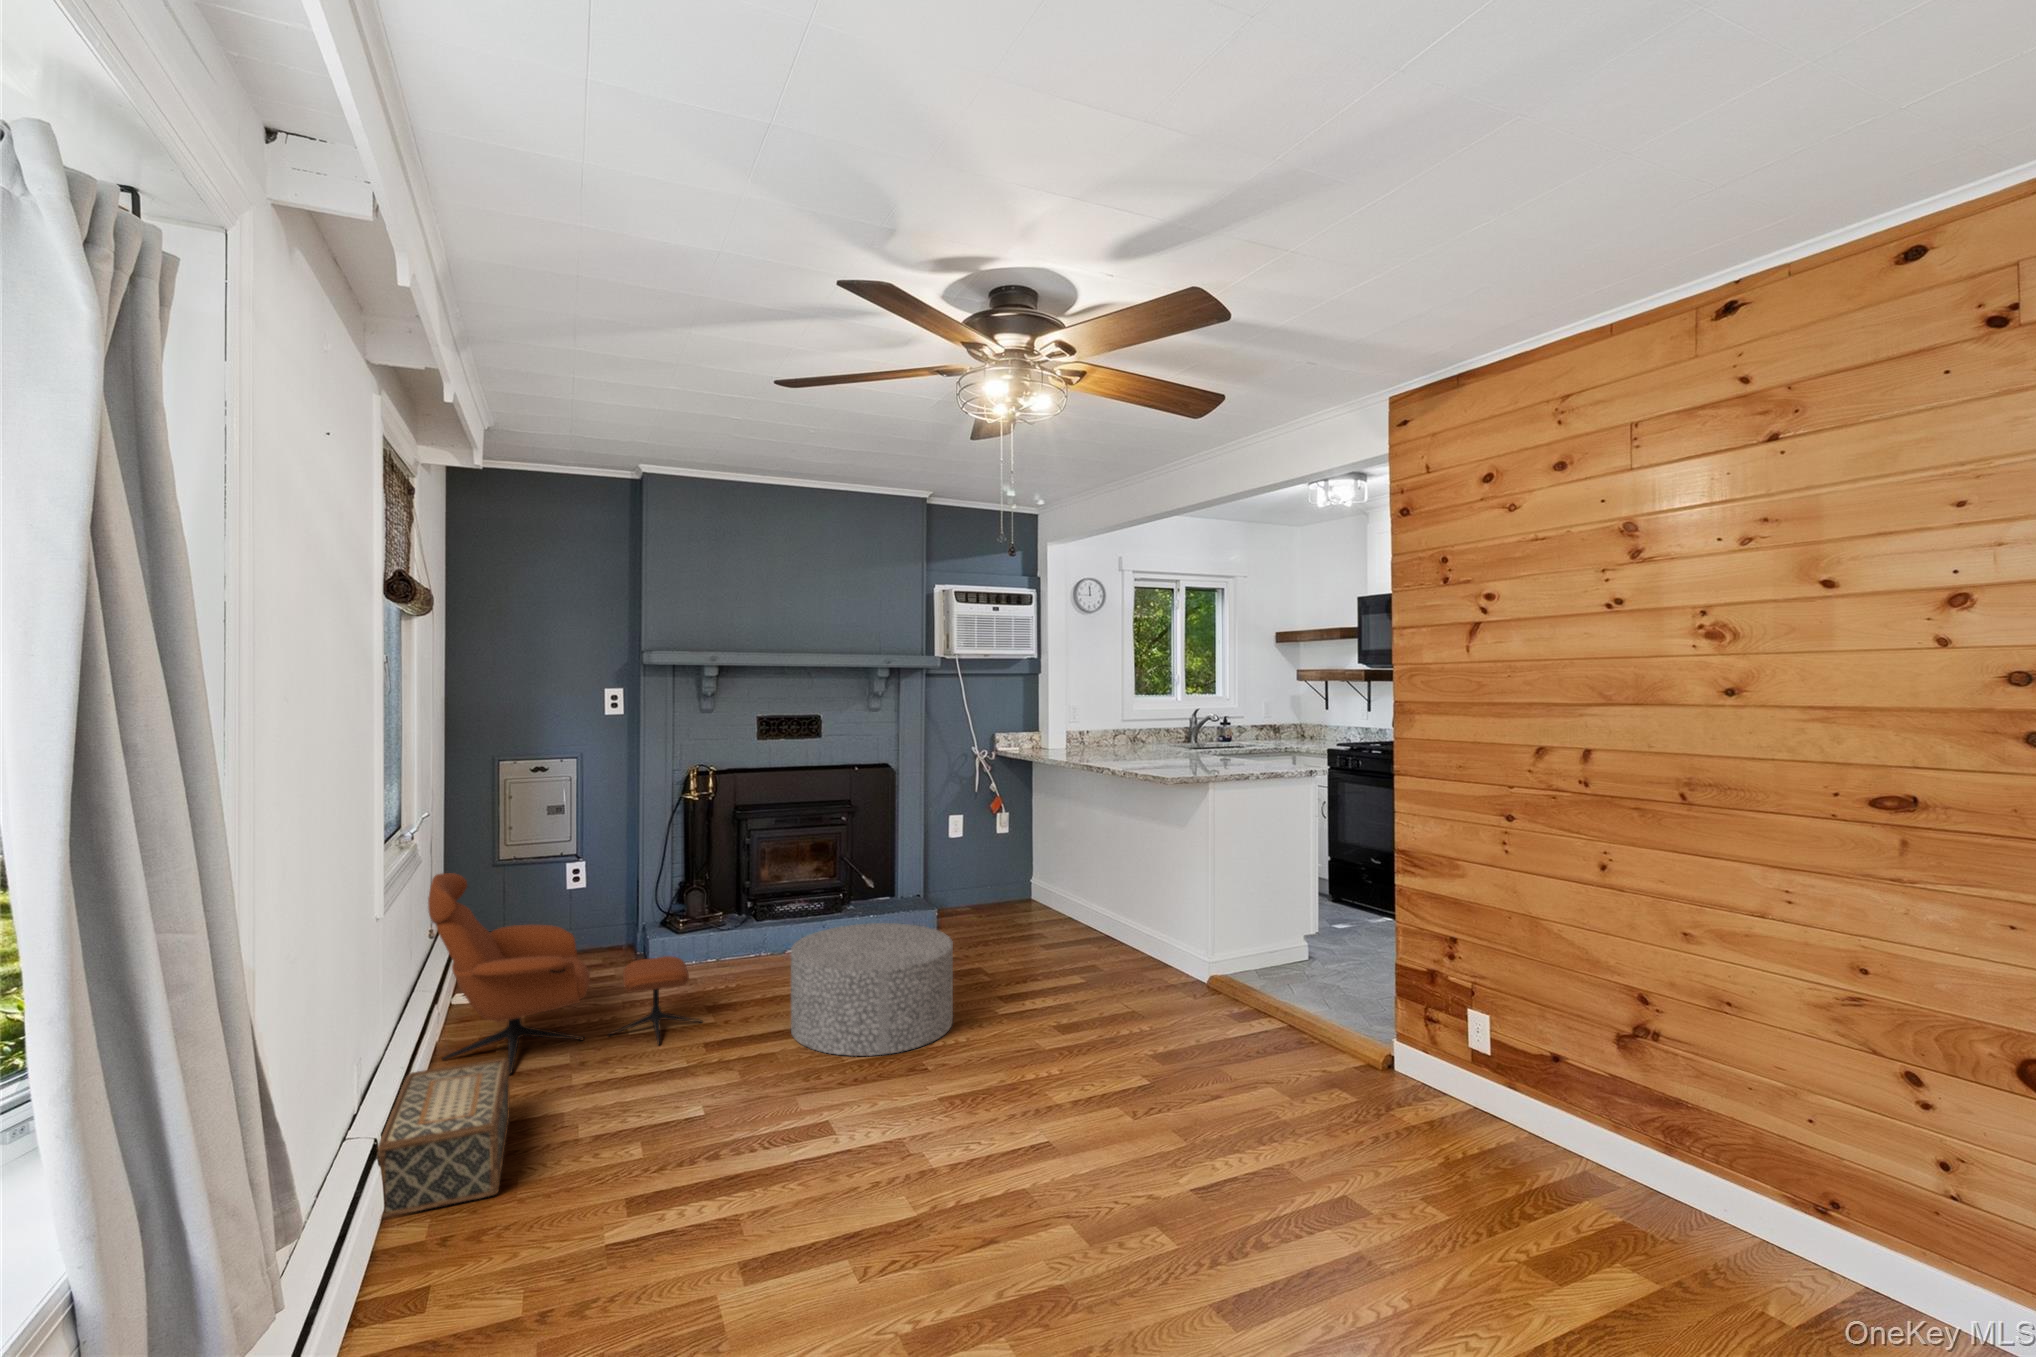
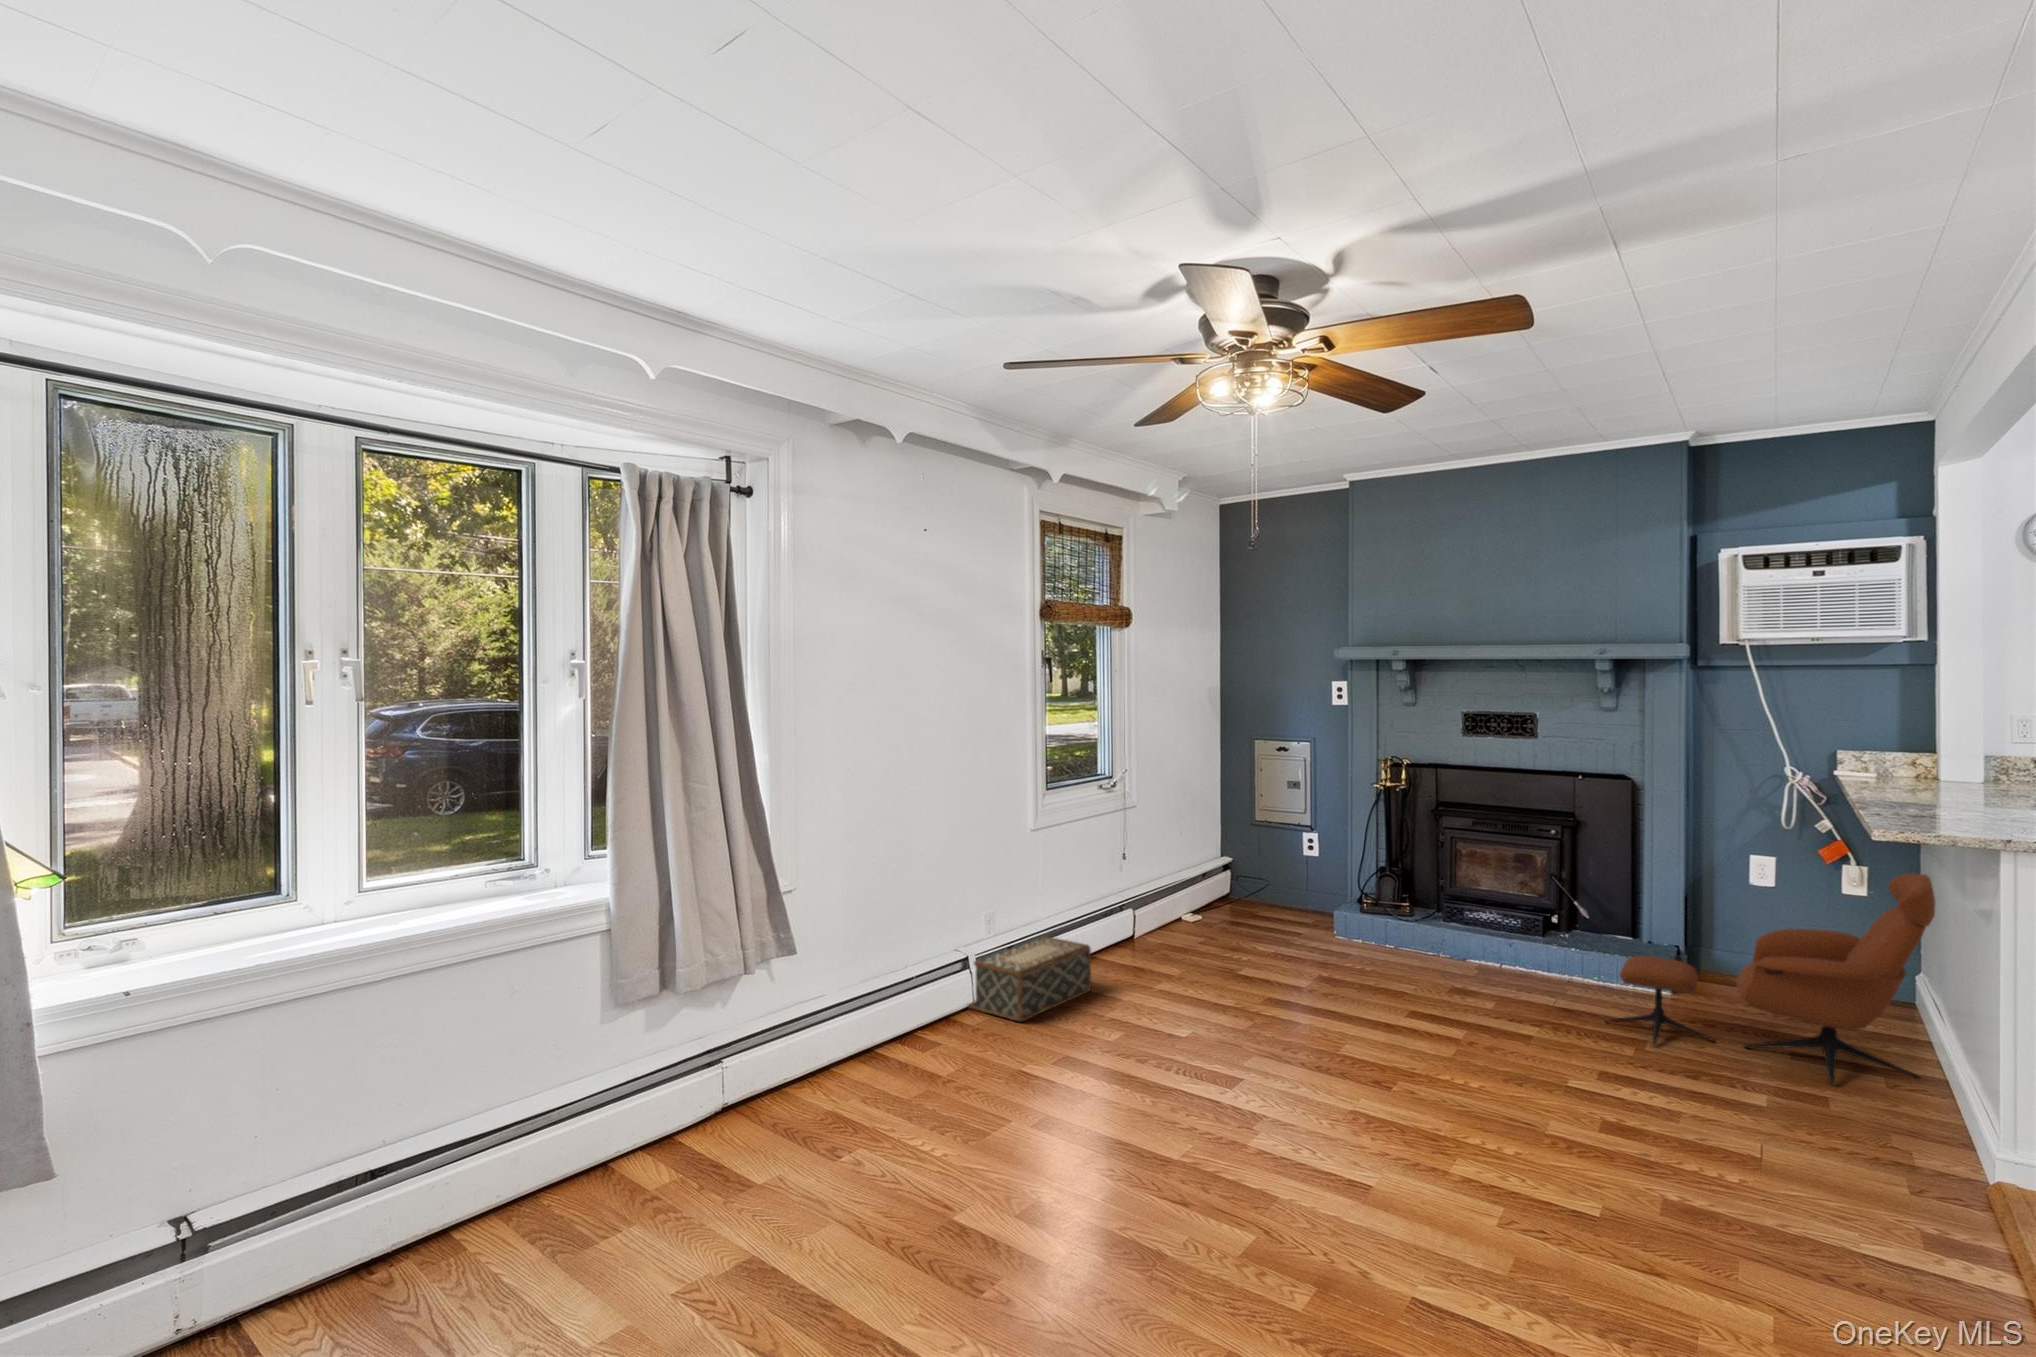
lounge chair: present [428,873,702,1074] -> present [1605,874,1935,1085]
ottoman: present [791,923,953,1056] -> none [1328,931,1516,1073]

